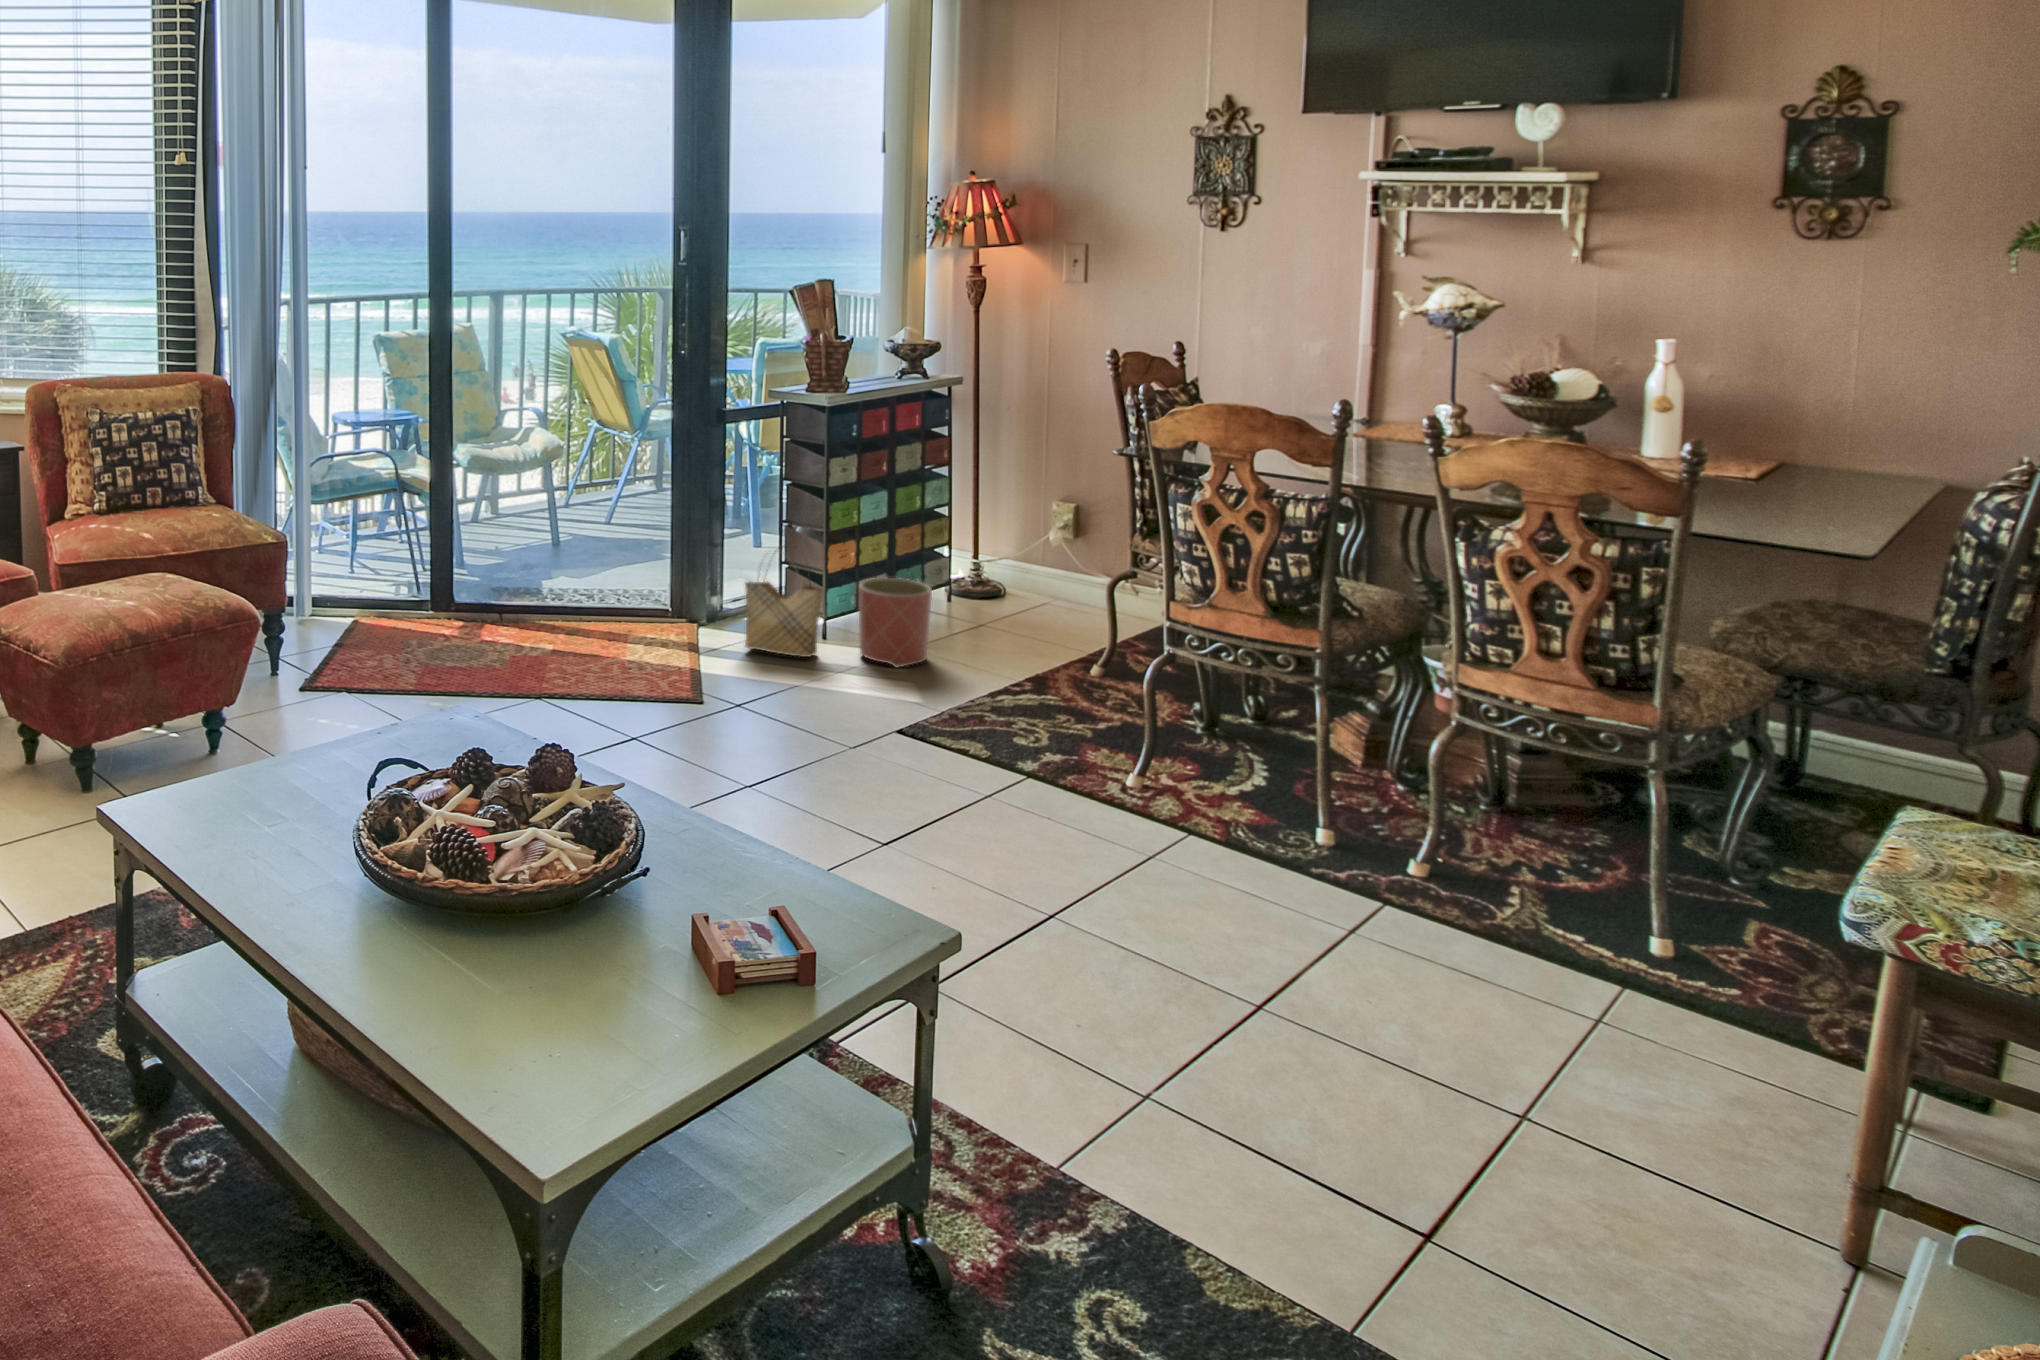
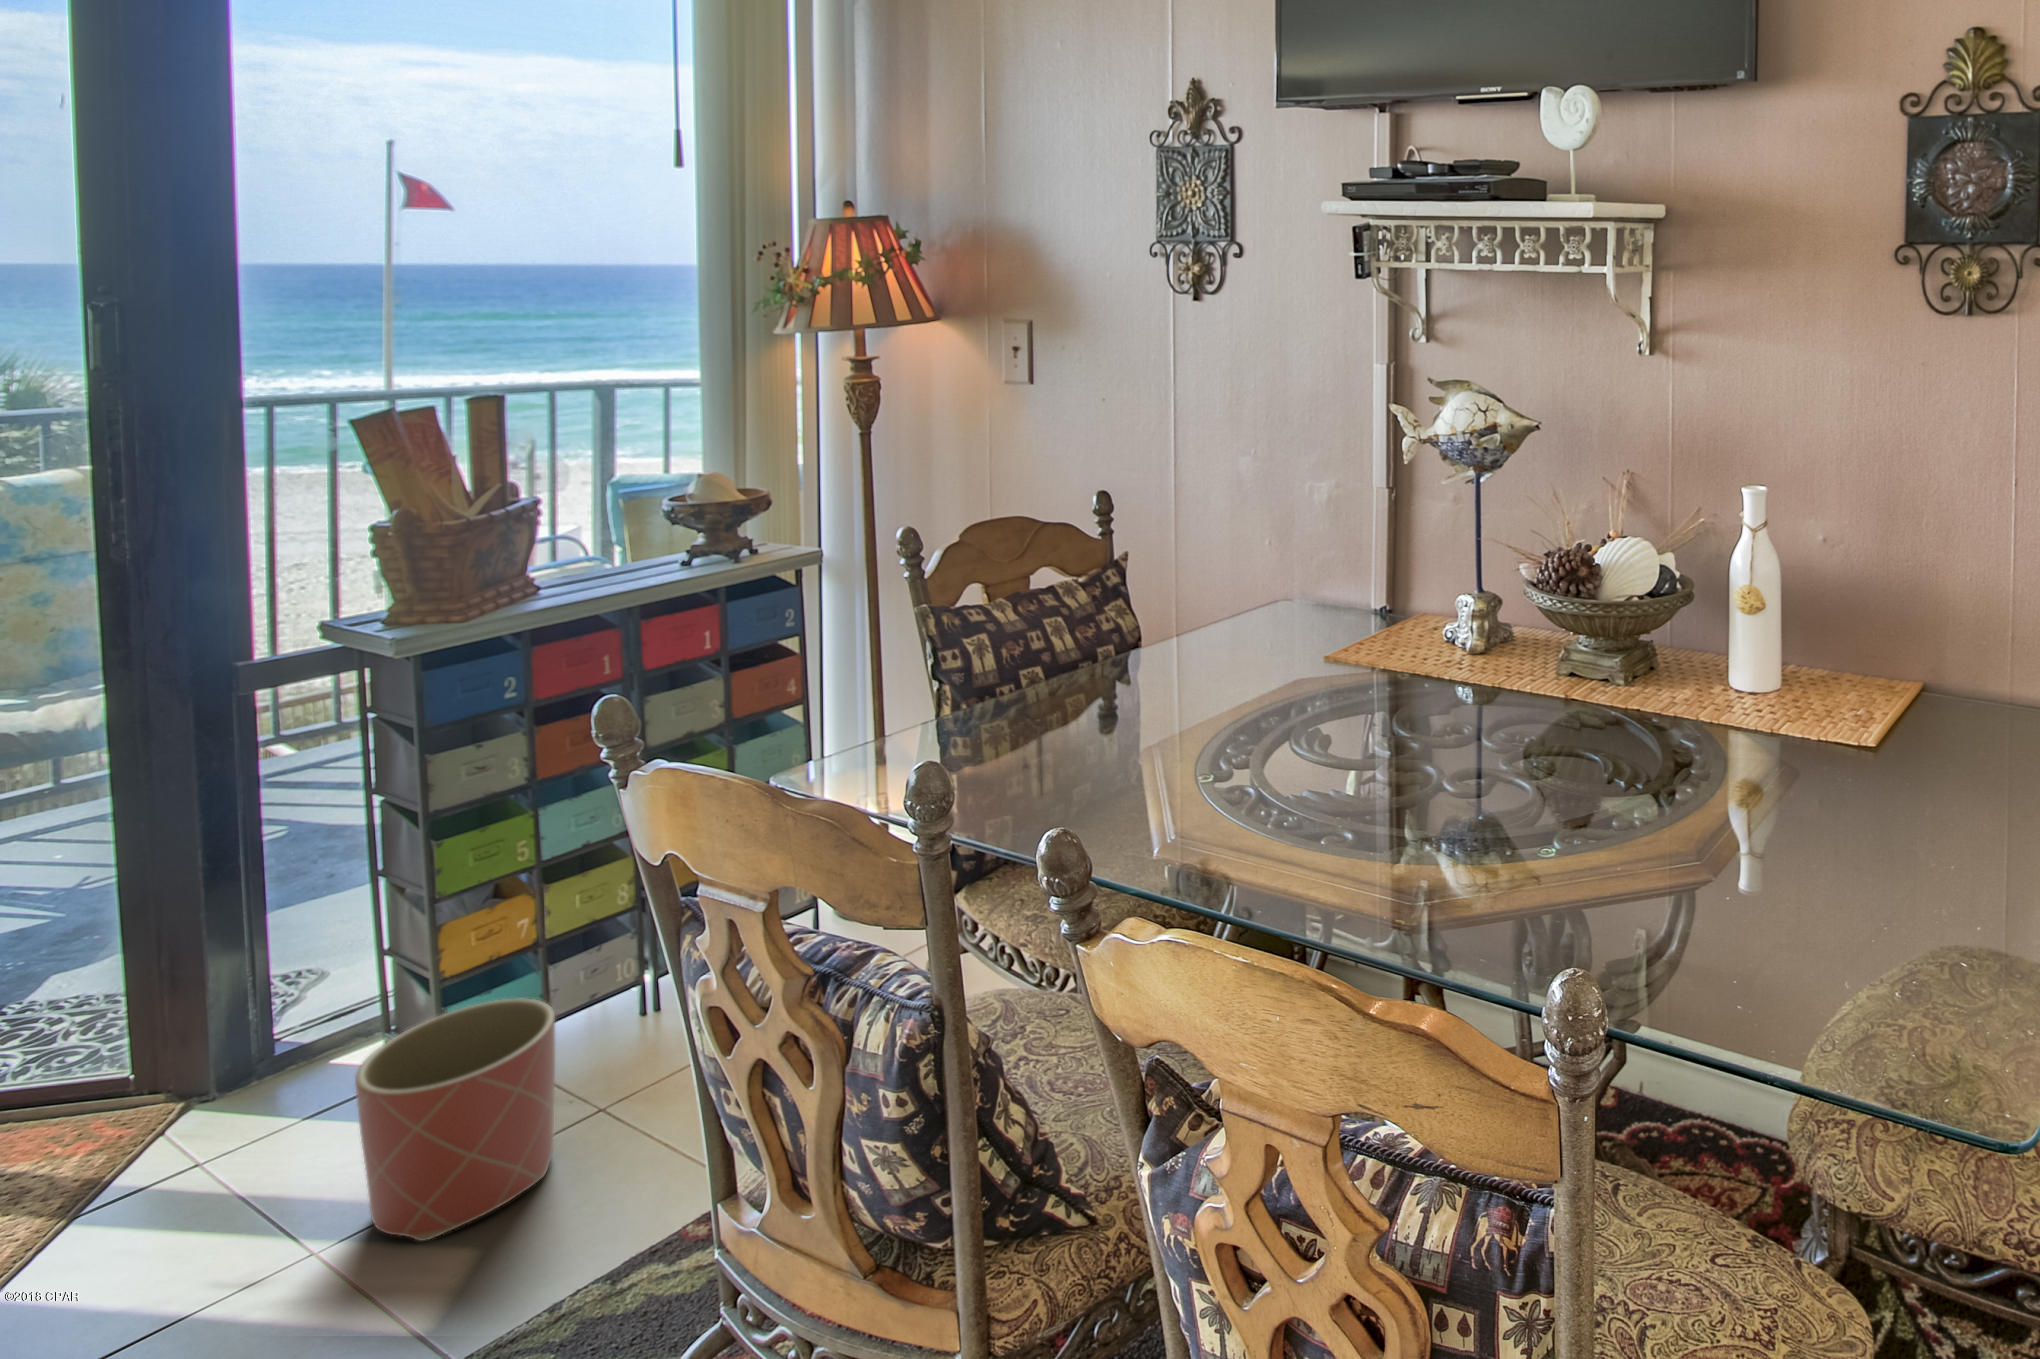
woven basket: present [745,544,823,657] -> none [80,971,289,1250]

